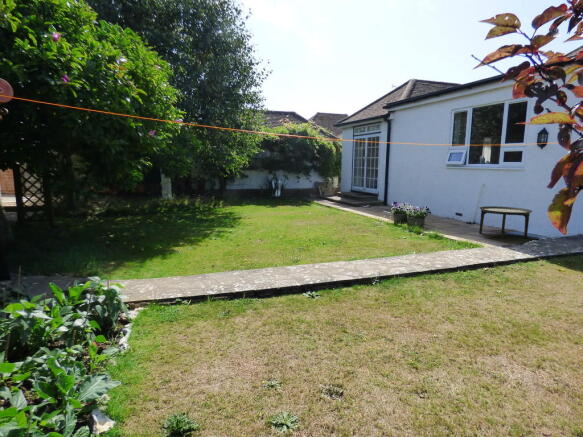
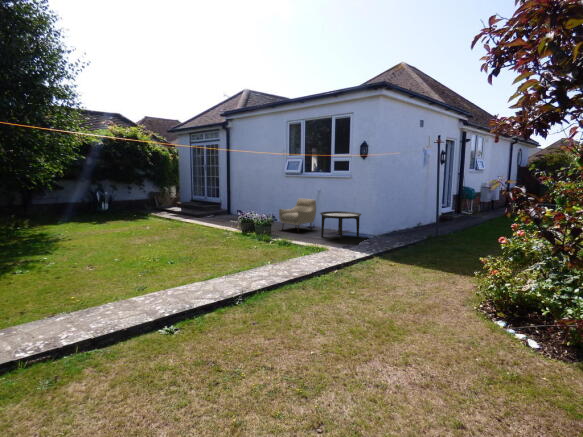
chair: none [434,192,477,227] -> present [279,199,316,232]

